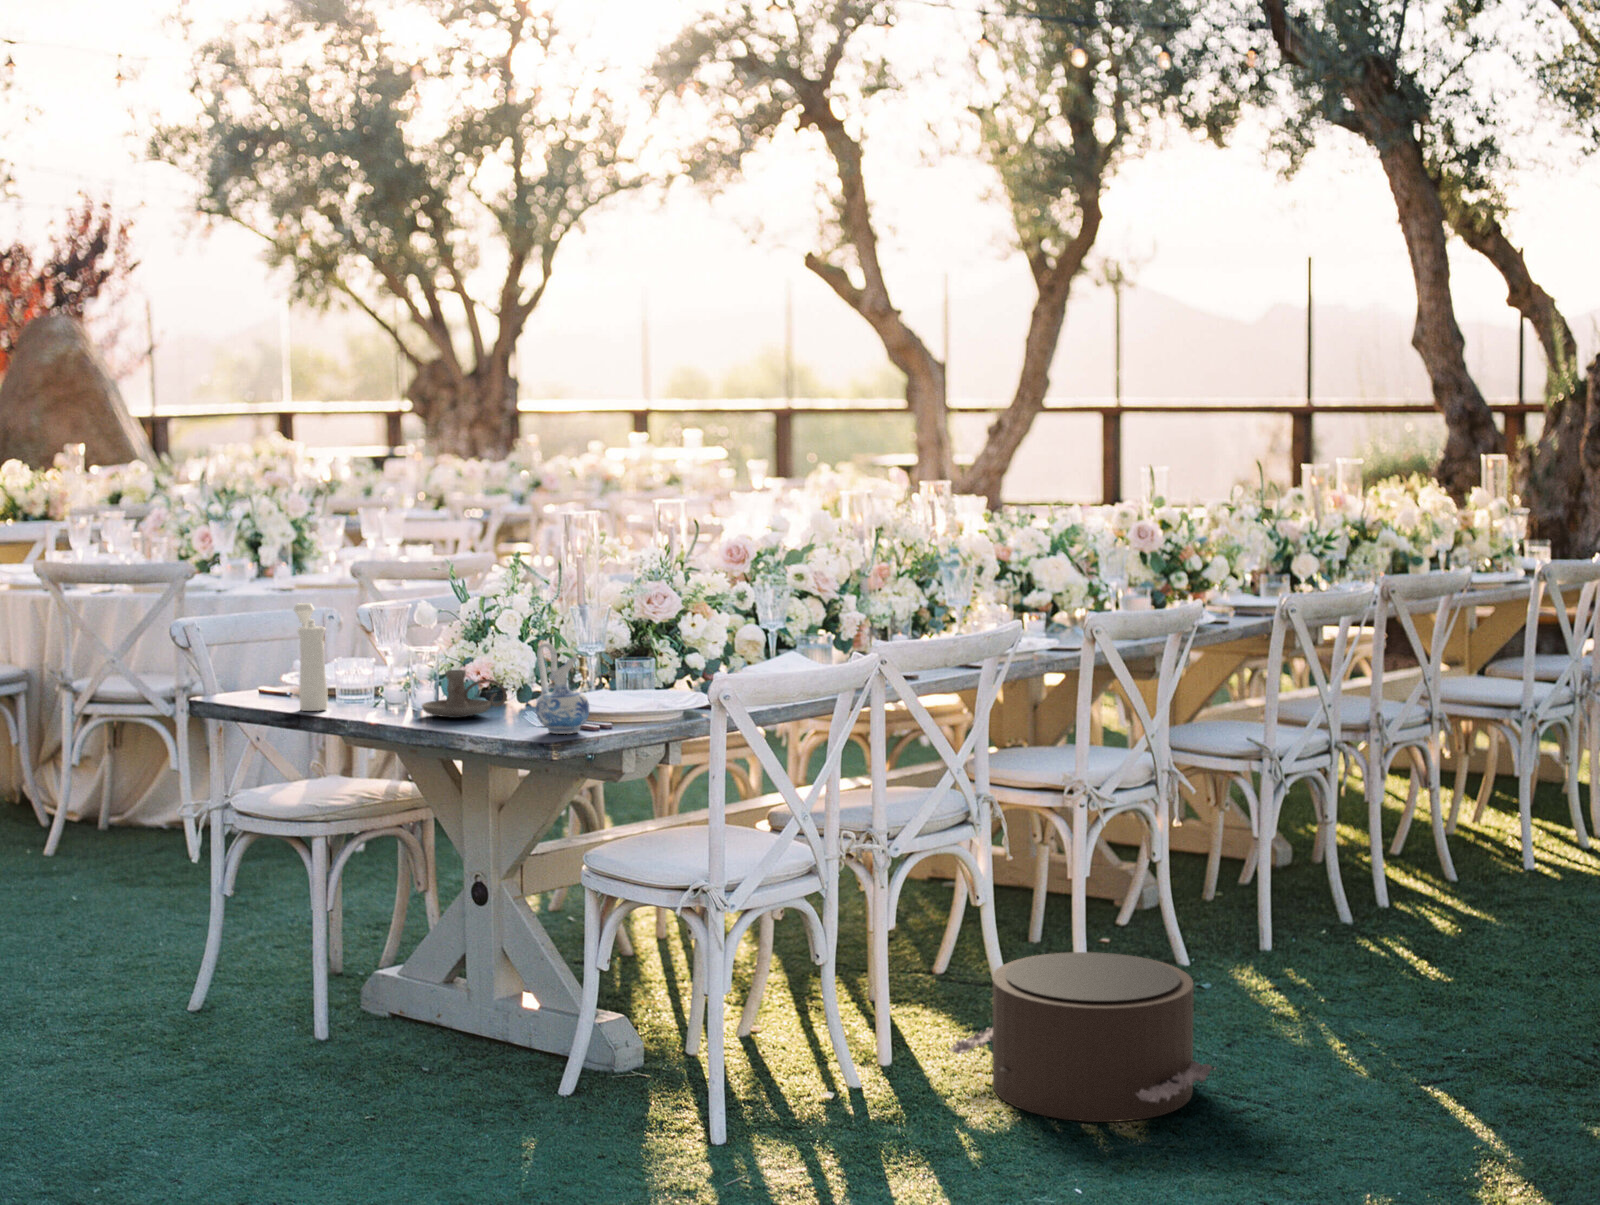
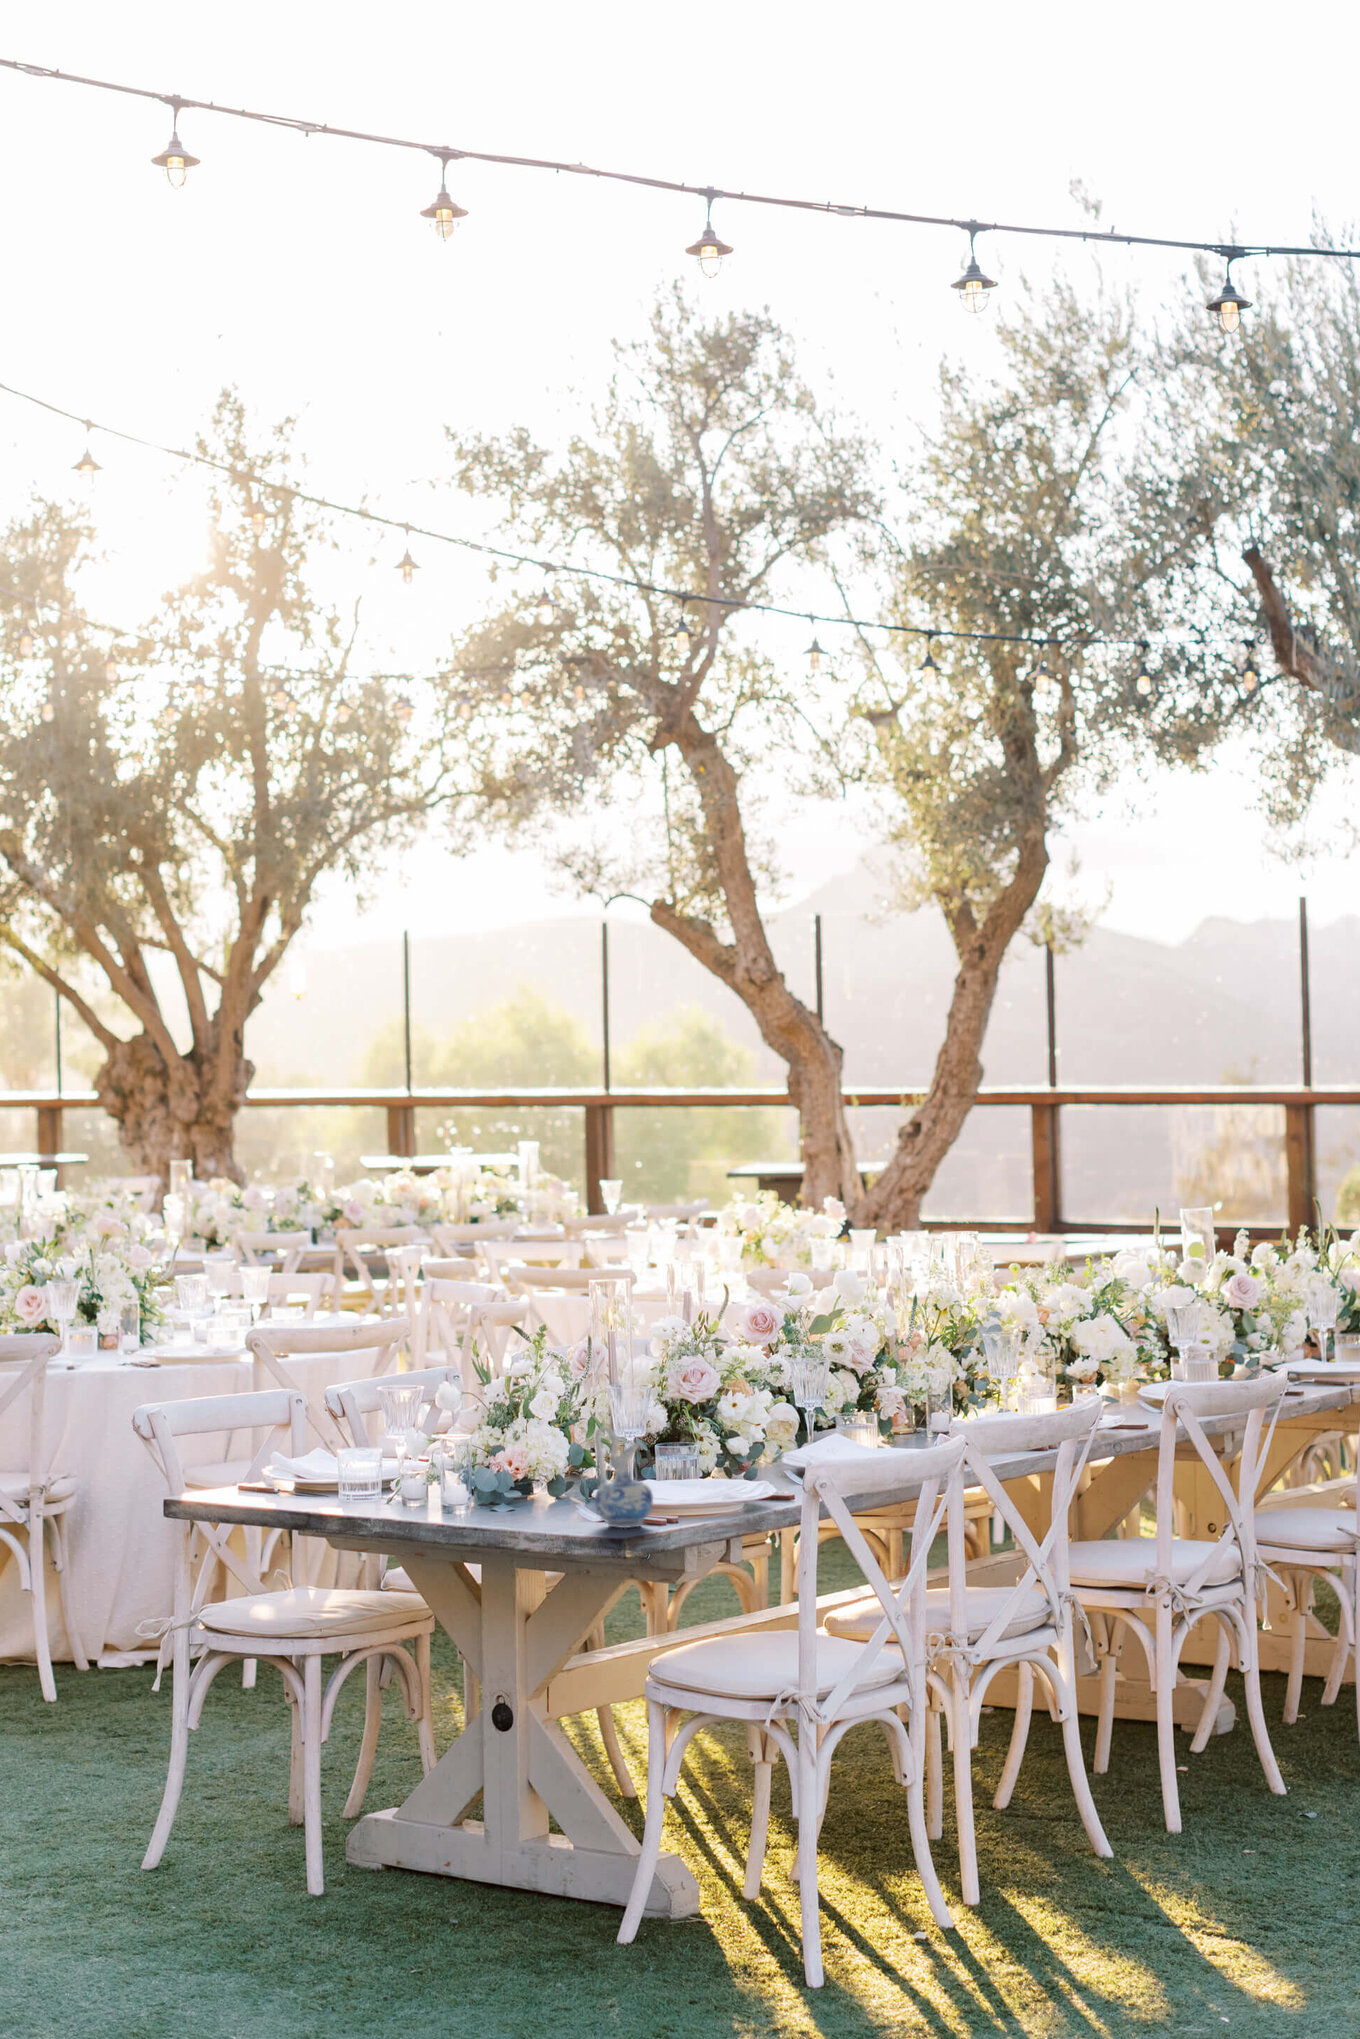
pepper mill: present [294,603,328,711] -> none [299,1386,342,1509]
candle holder: present [422,670,506,718] -> none [454,1459,545,1513]
pouf: present [949,952,1216,1122] -> none [1048,1770,1350,1957]

